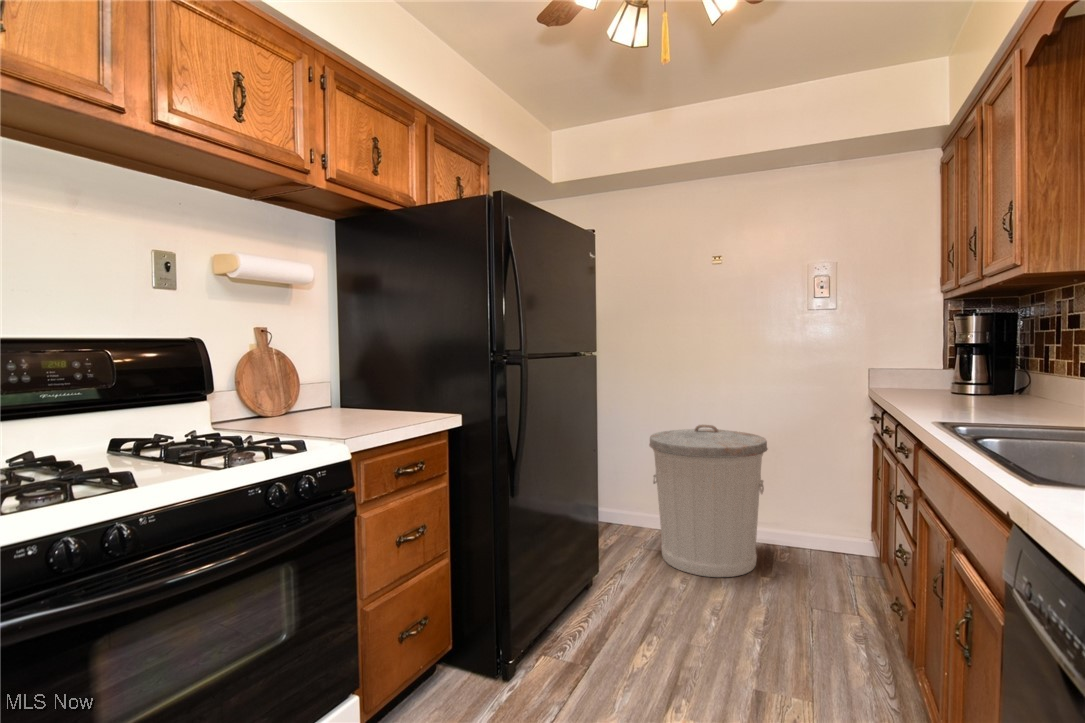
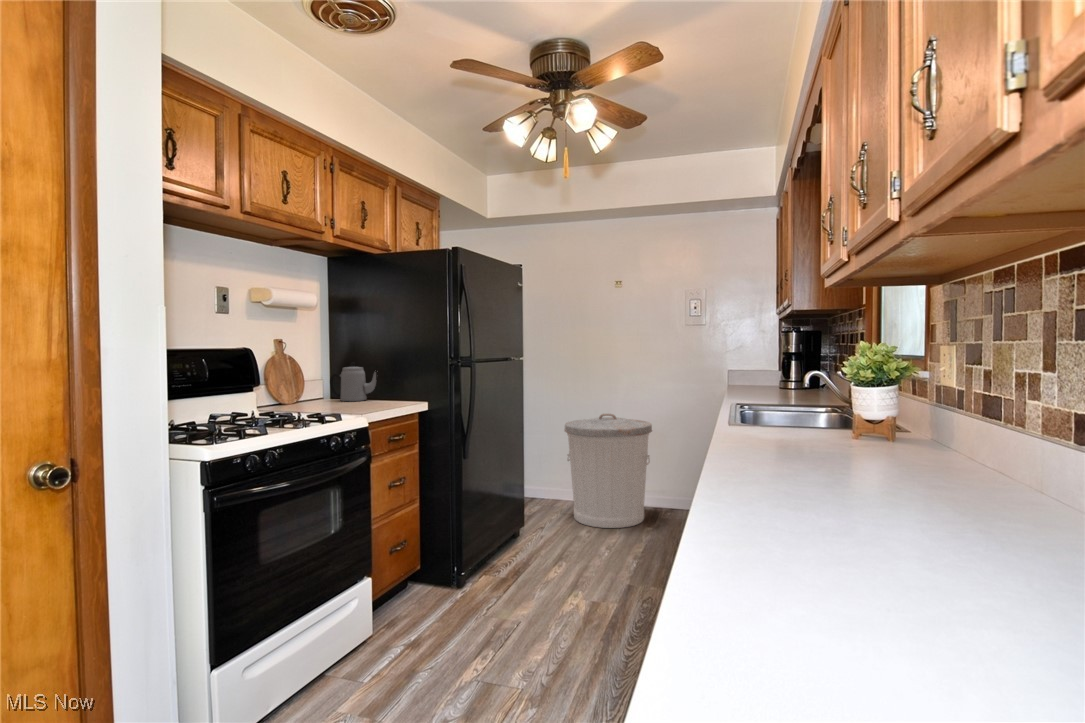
teapot: none [340,359,403,411] -> present [330,363,376,401]

